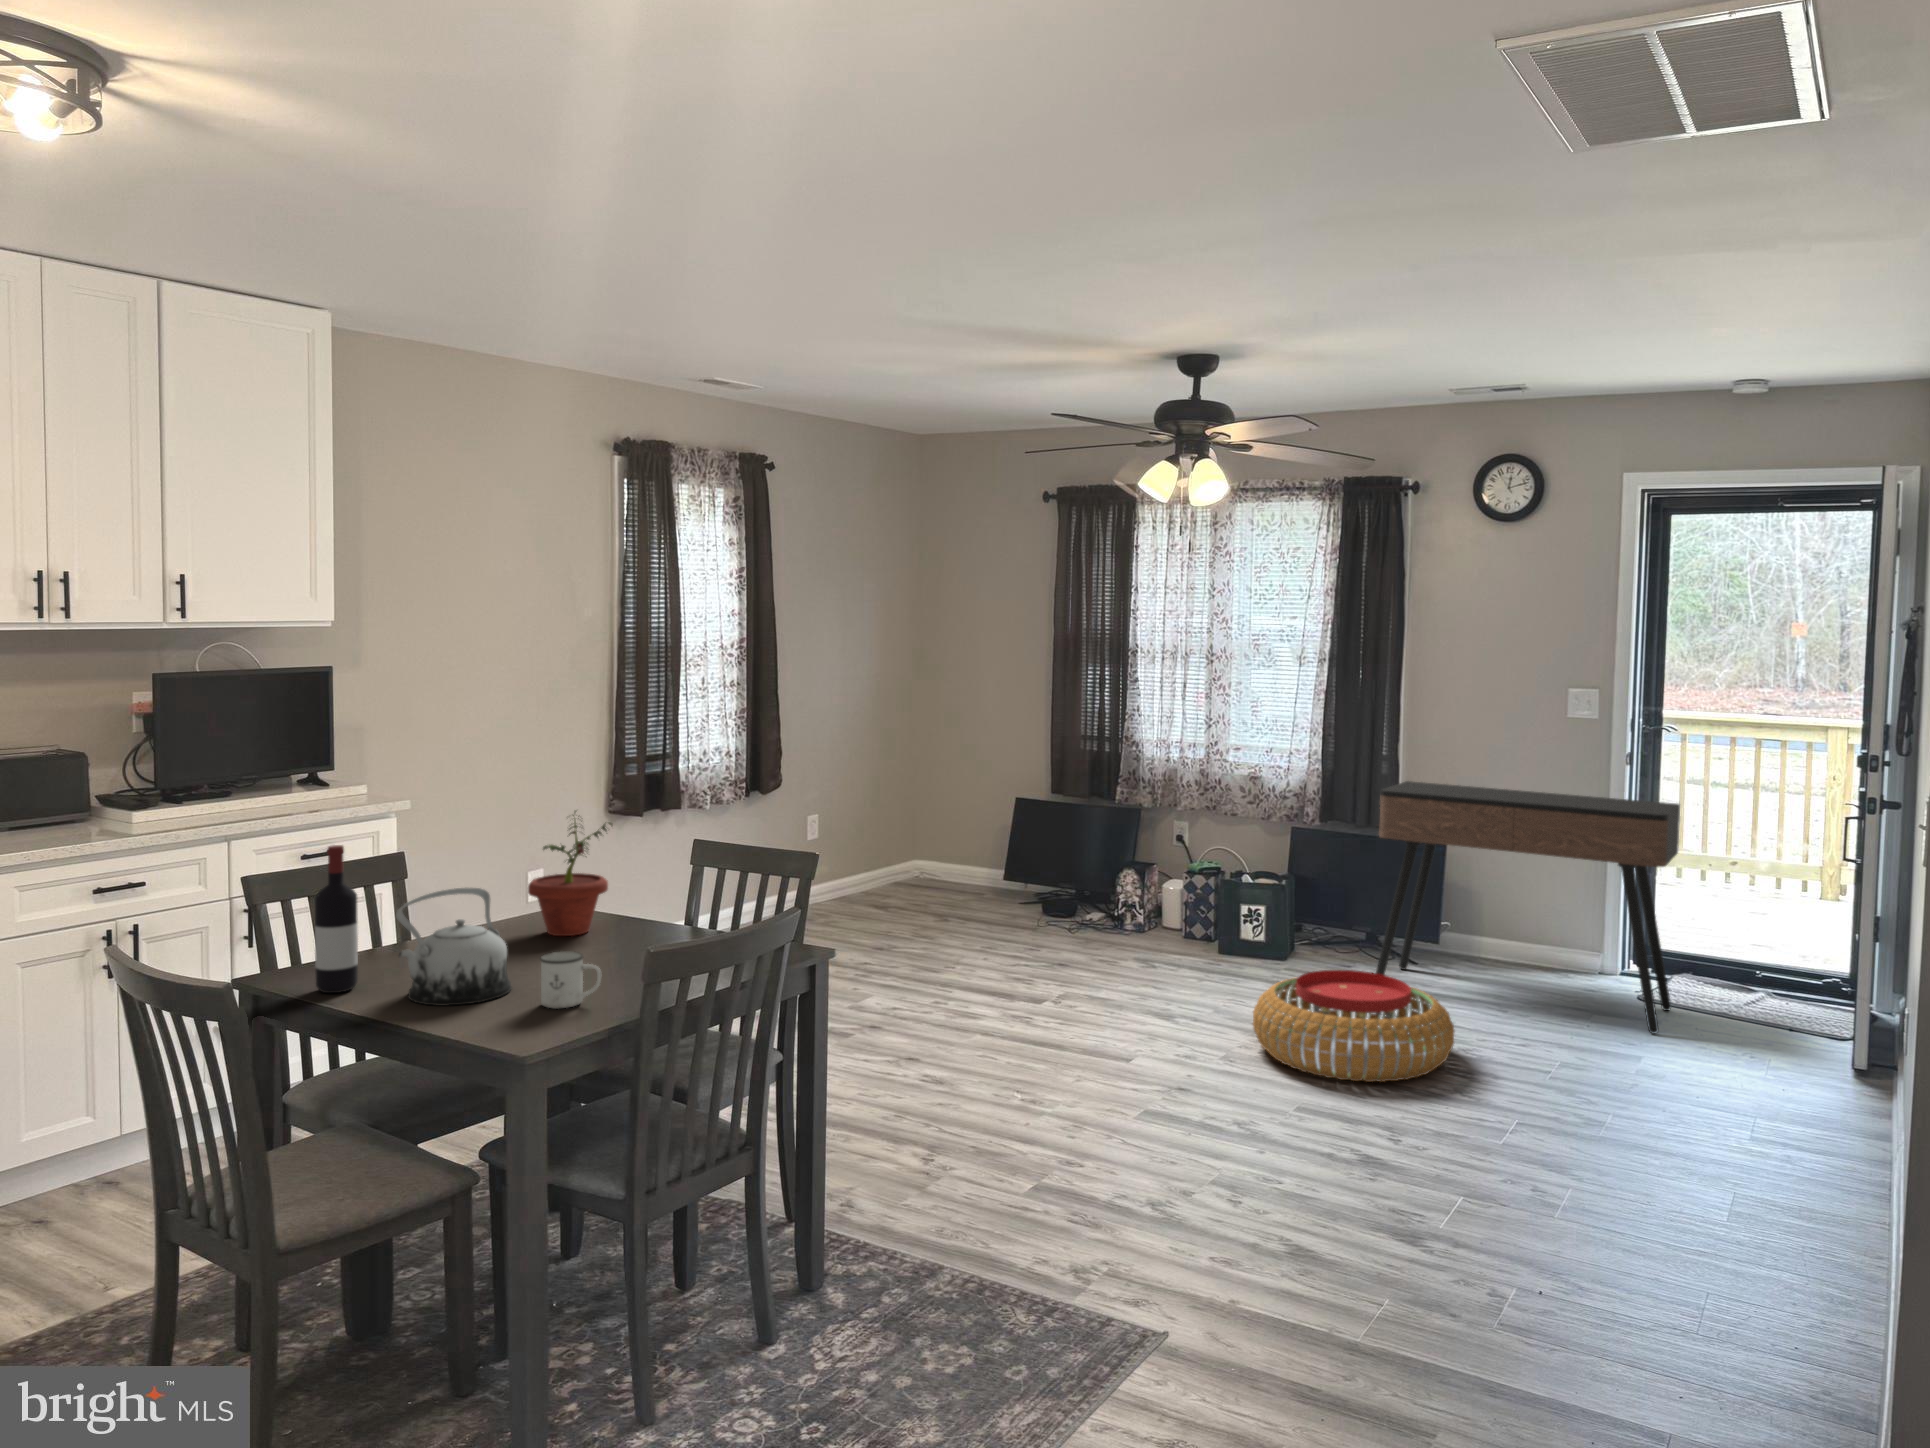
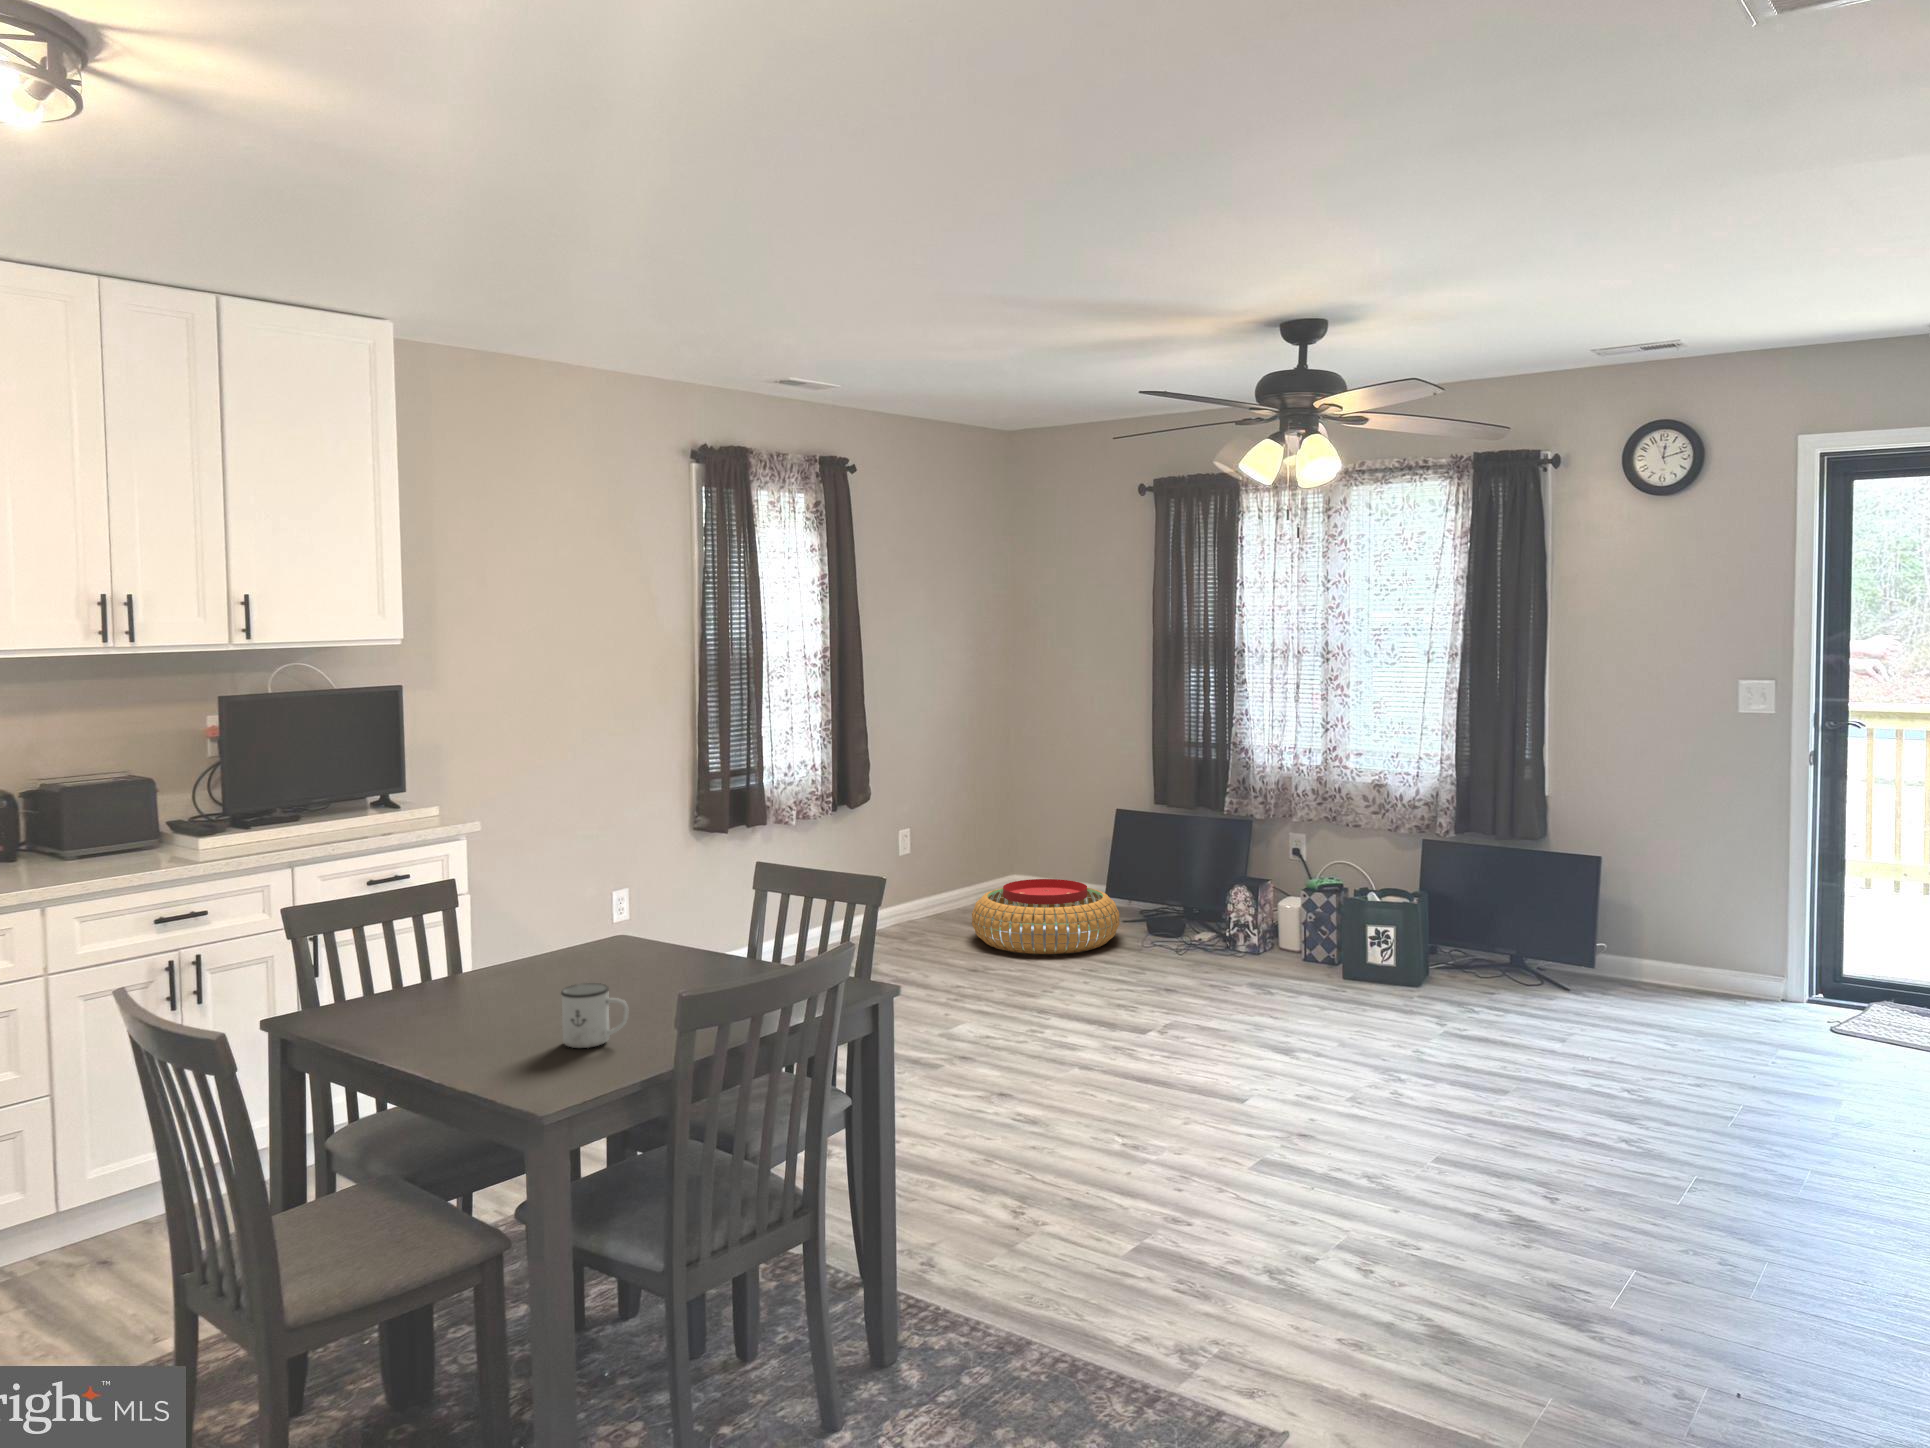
console table: present [1376,781,1680,1033] -> none [1521,785,1888,1074]
potted plant: present [528,811,612,936] -> none [572,825,661,963]
wine bottle: present [315,845,358,993] -> none [329,866,377,1028]
teapot: present [396,888,512,1006] -> none [410,912,538,1044]
pouf: present [1253,970,1454,1082] -> present [972,879,1120,954]

